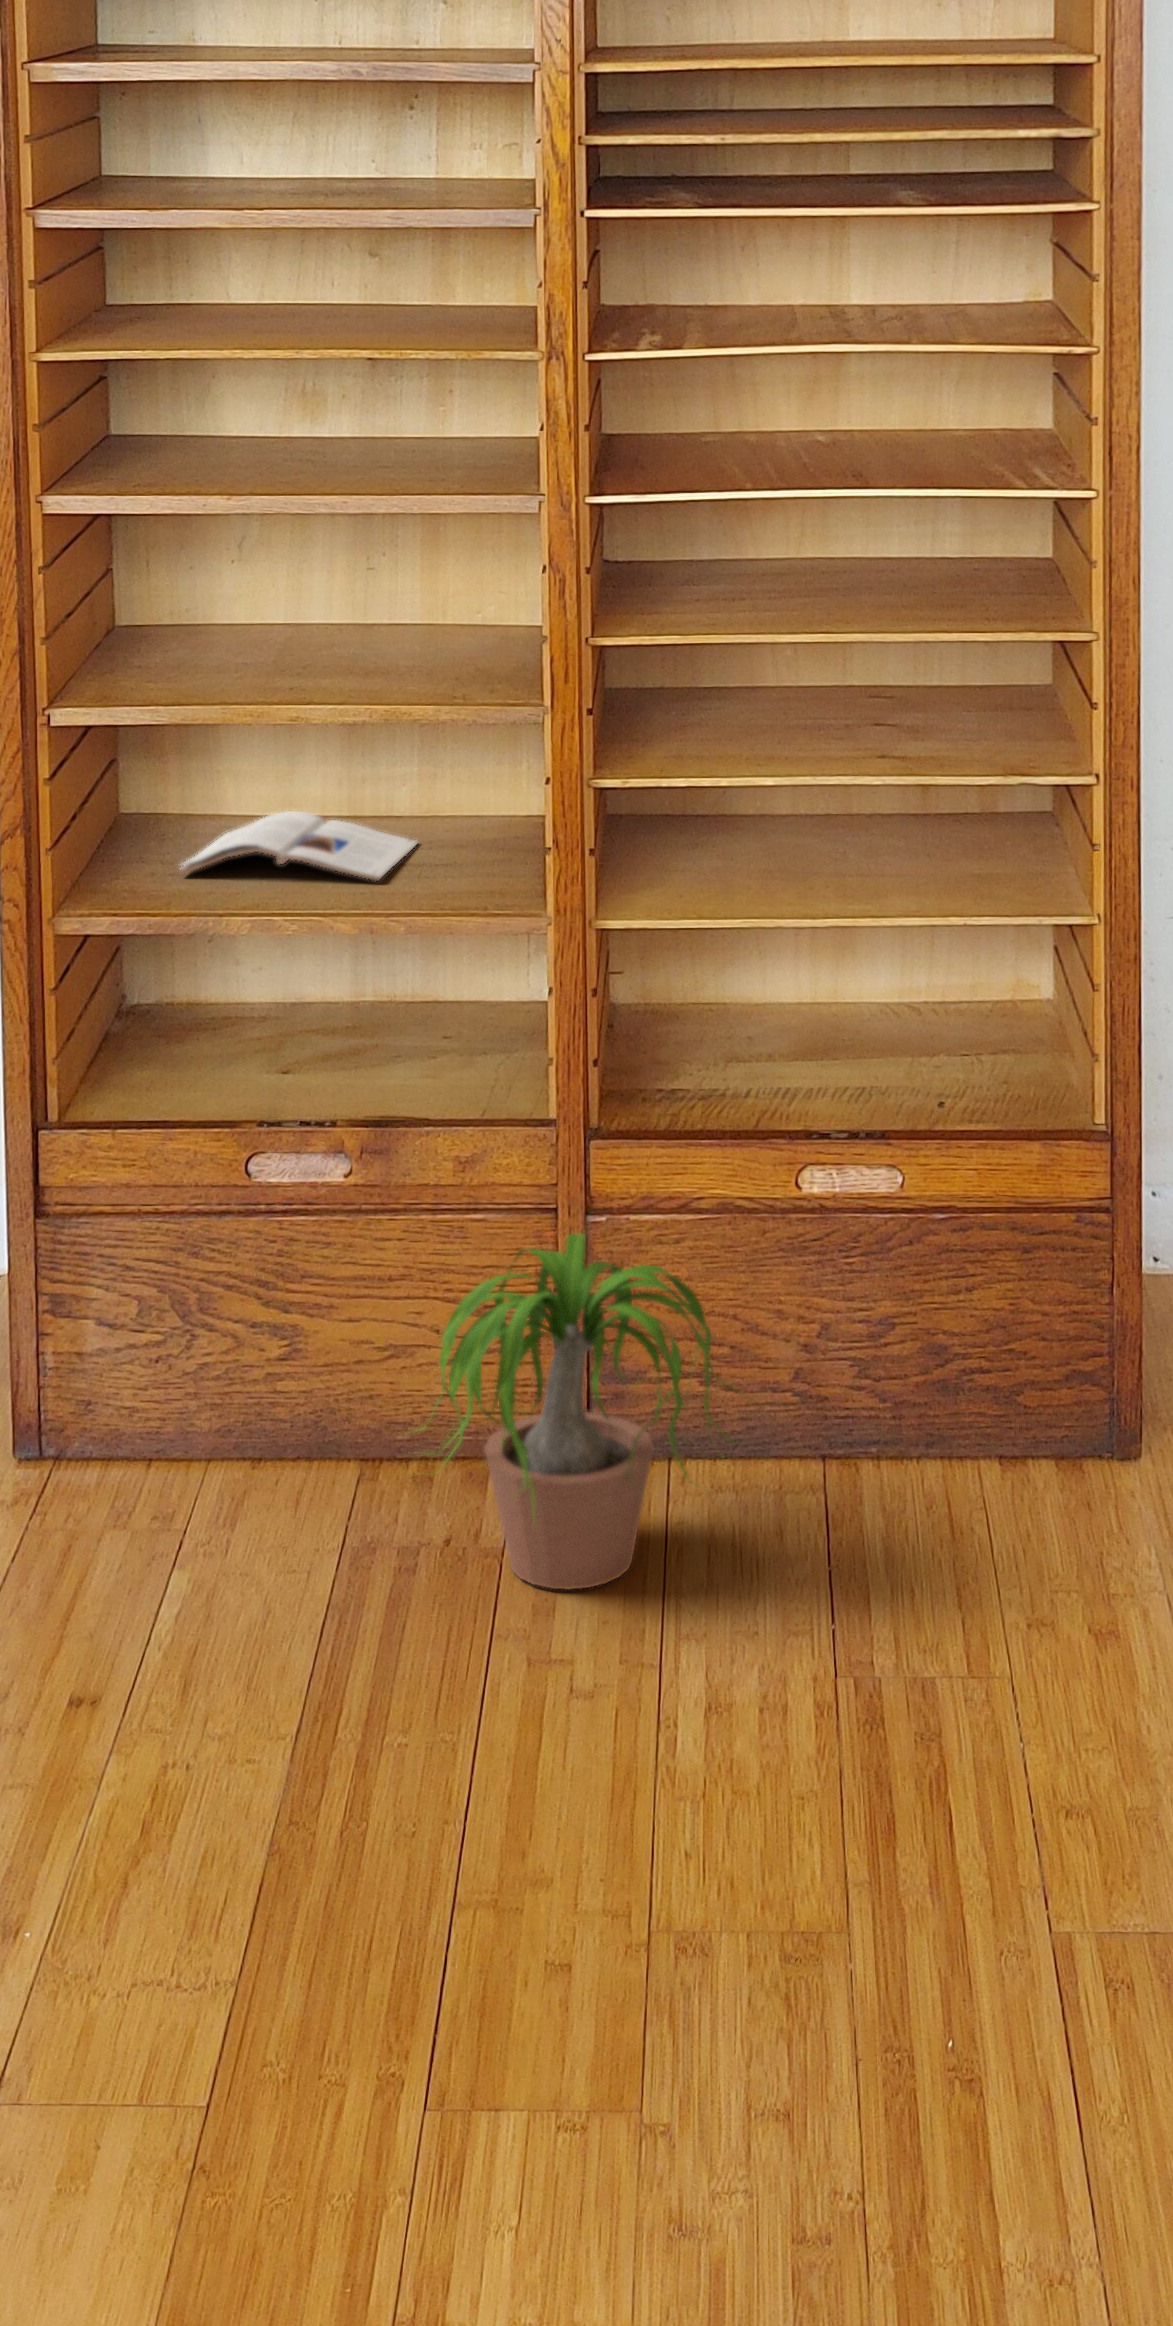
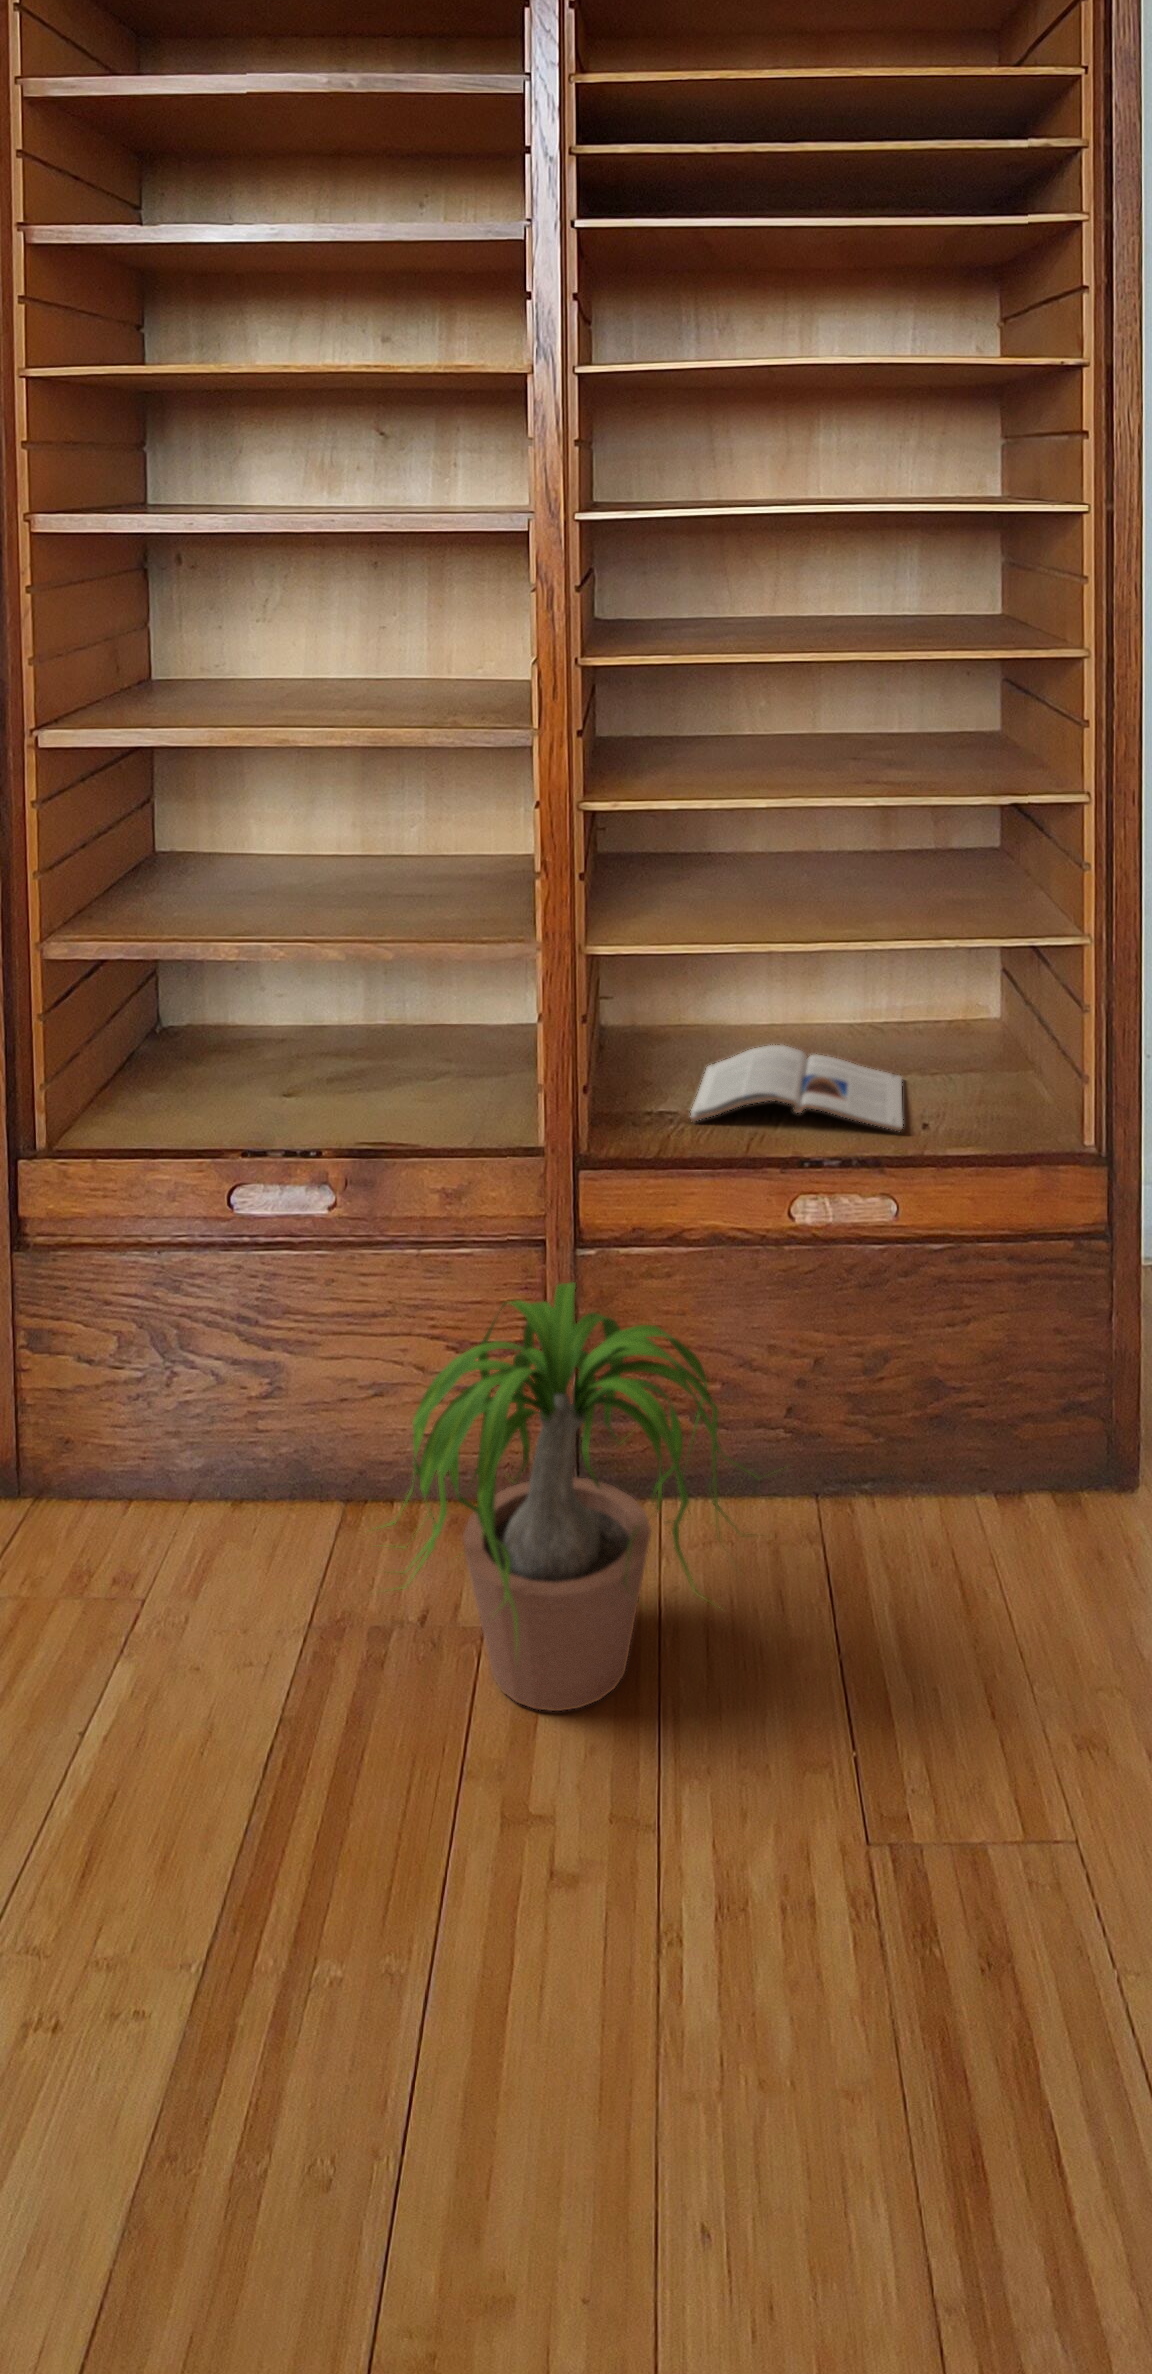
magazine: present [180,811,417,880] -> present [691,1045,903,1131]

